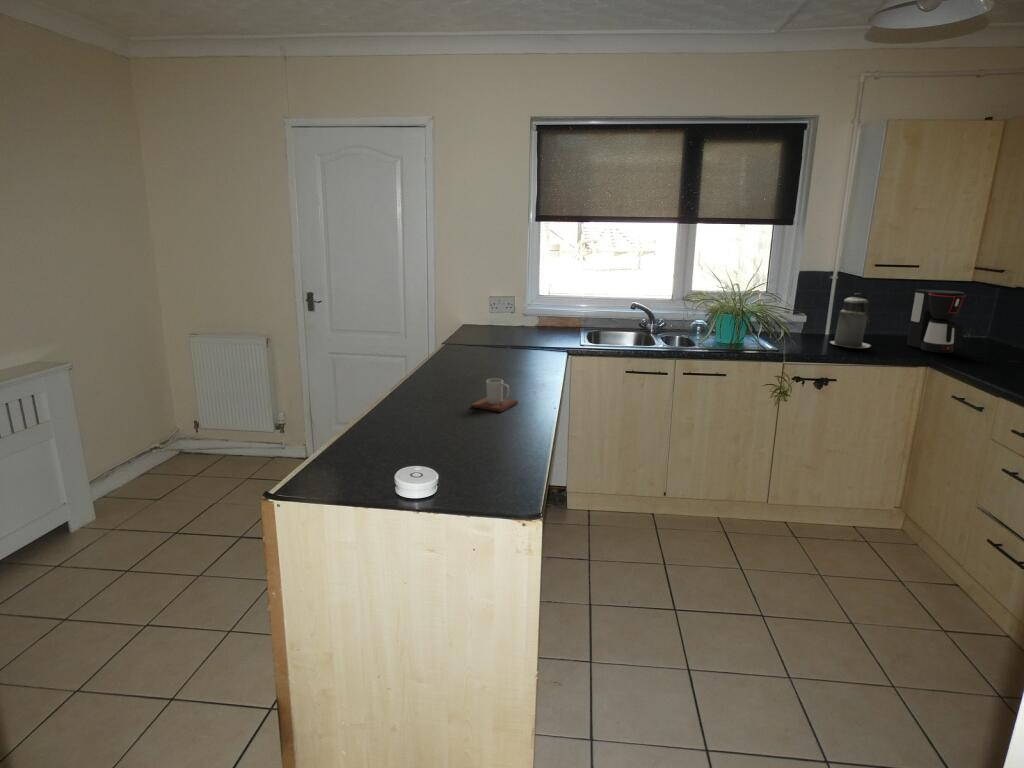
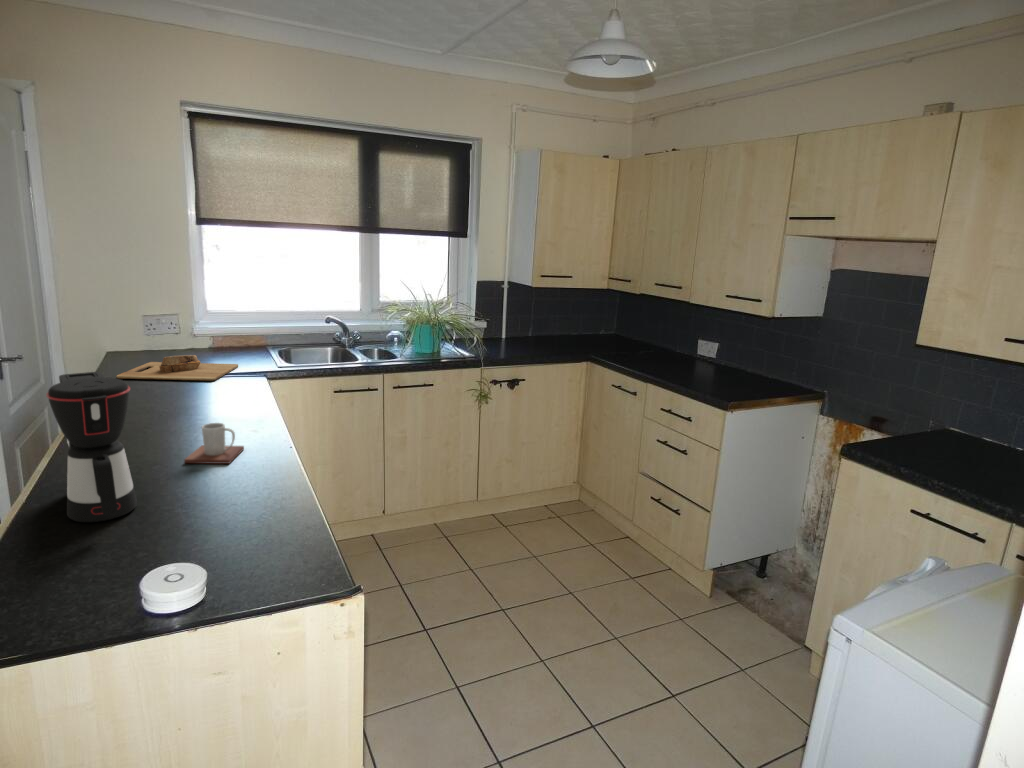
coffee maker: present [907,290,965,353] -> present [46,372,137,522]
canister: present [830,294,870,348] -> none [510,300,543,349]
cutting board: none [460,329,550,351] -> present [116,355,238,381]

